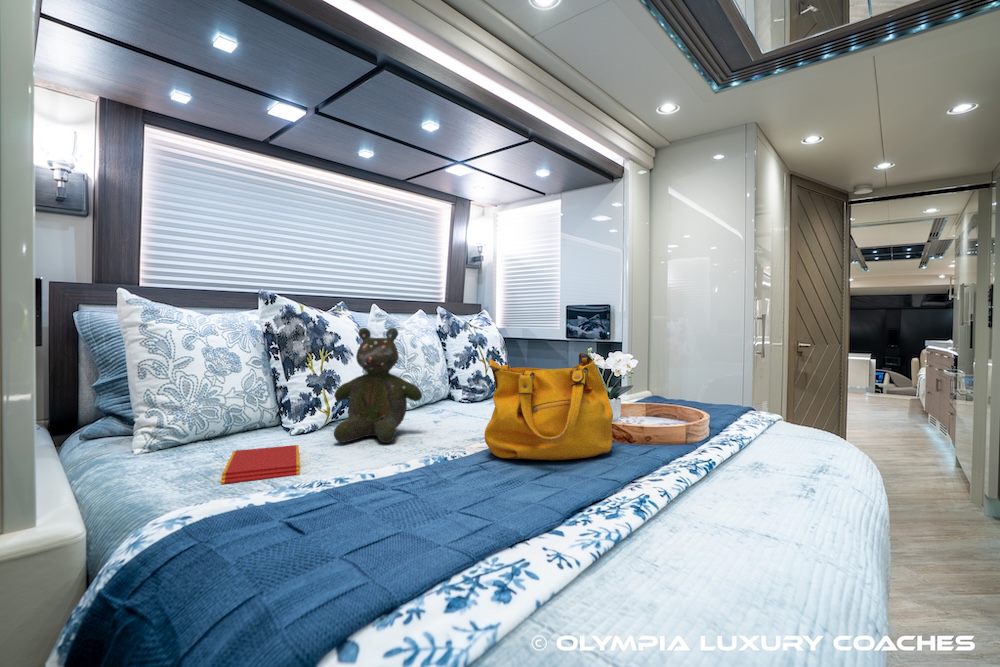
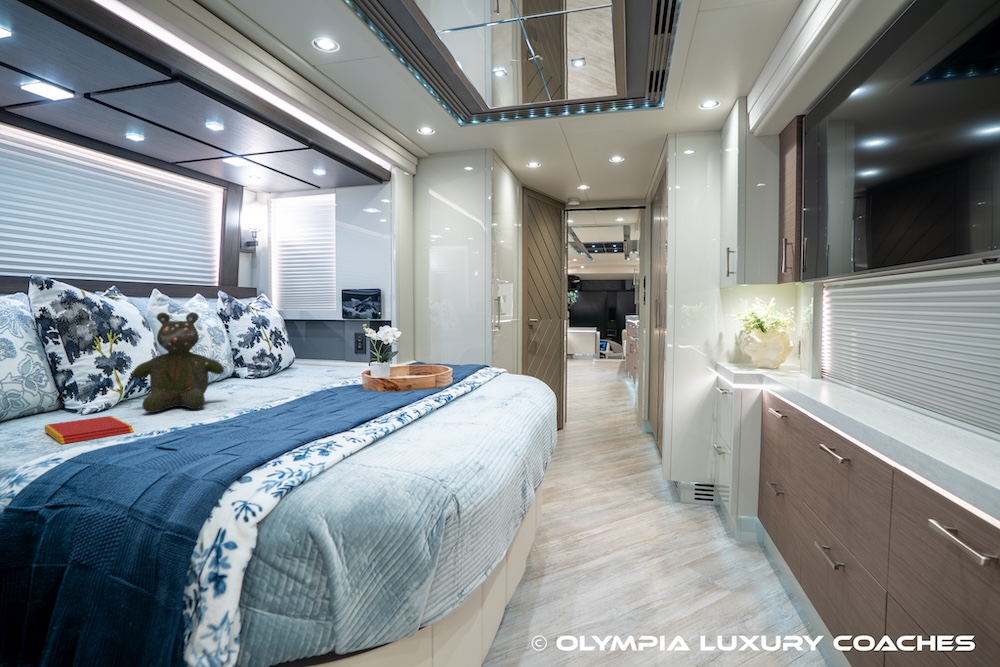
handbag: present [484,352,613,460] -> none [290,329,385,407]

